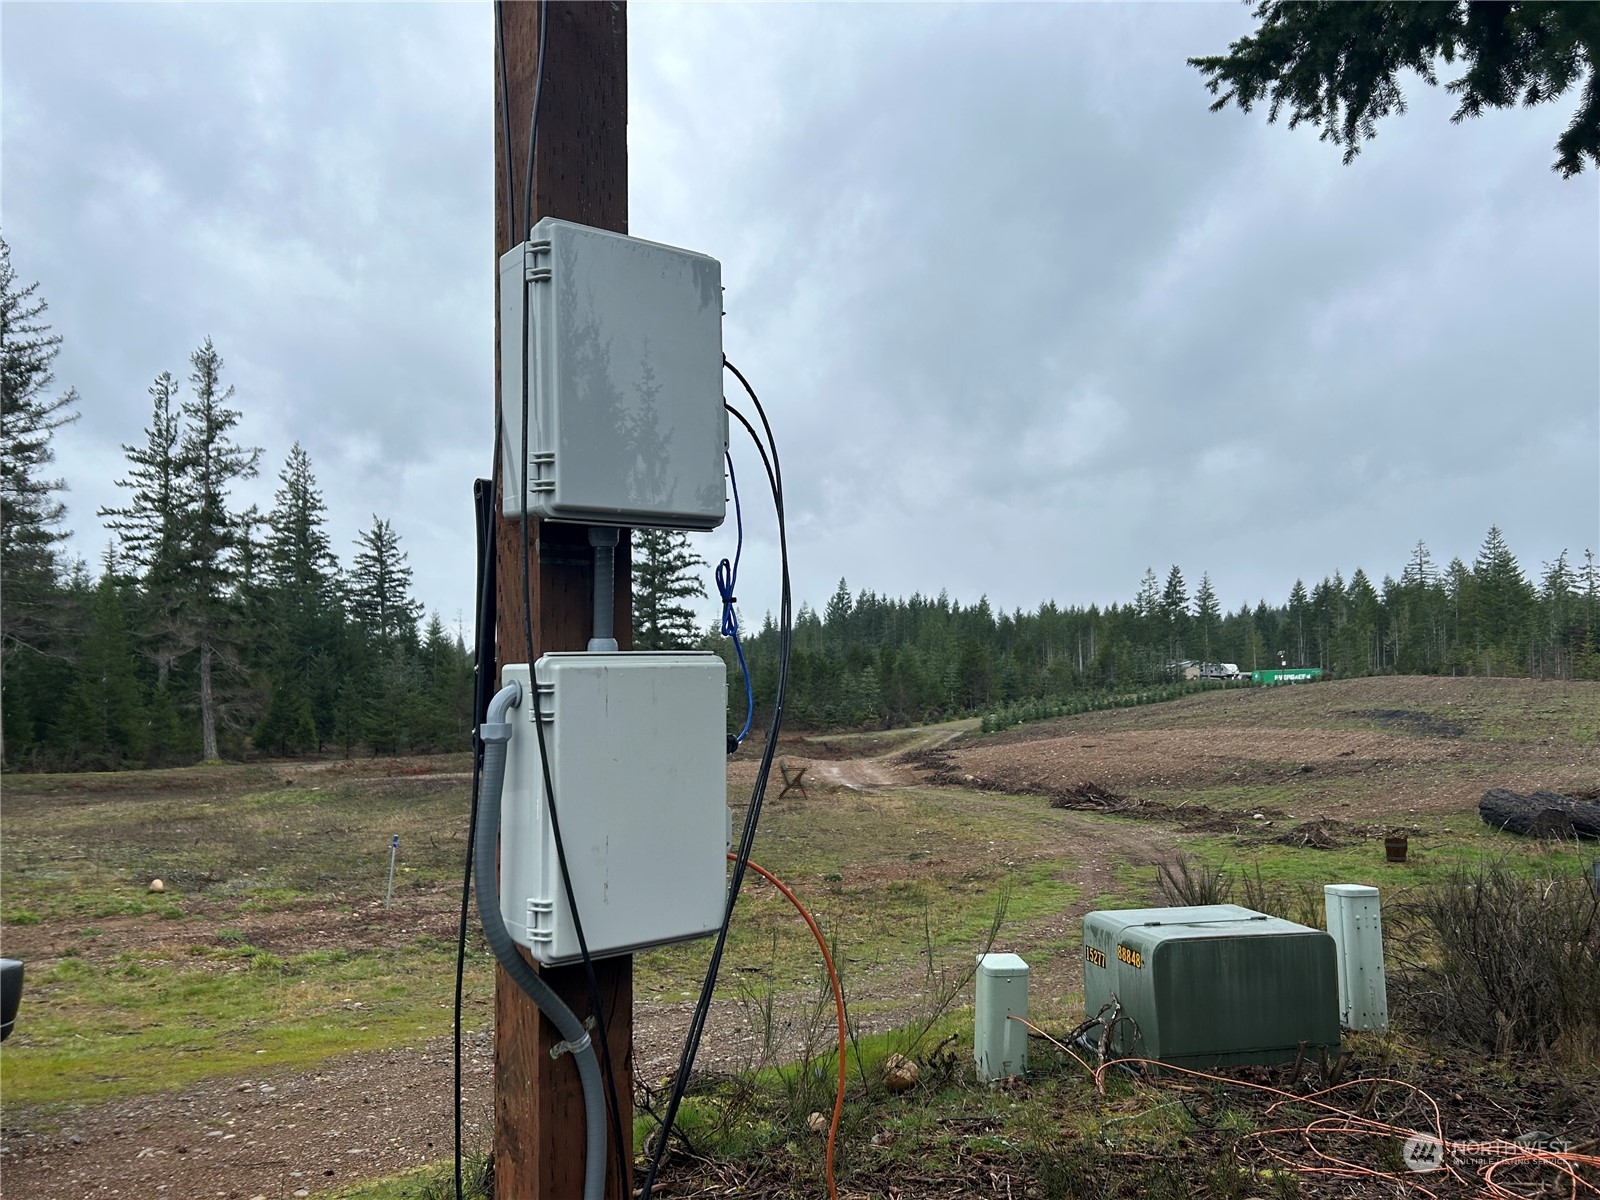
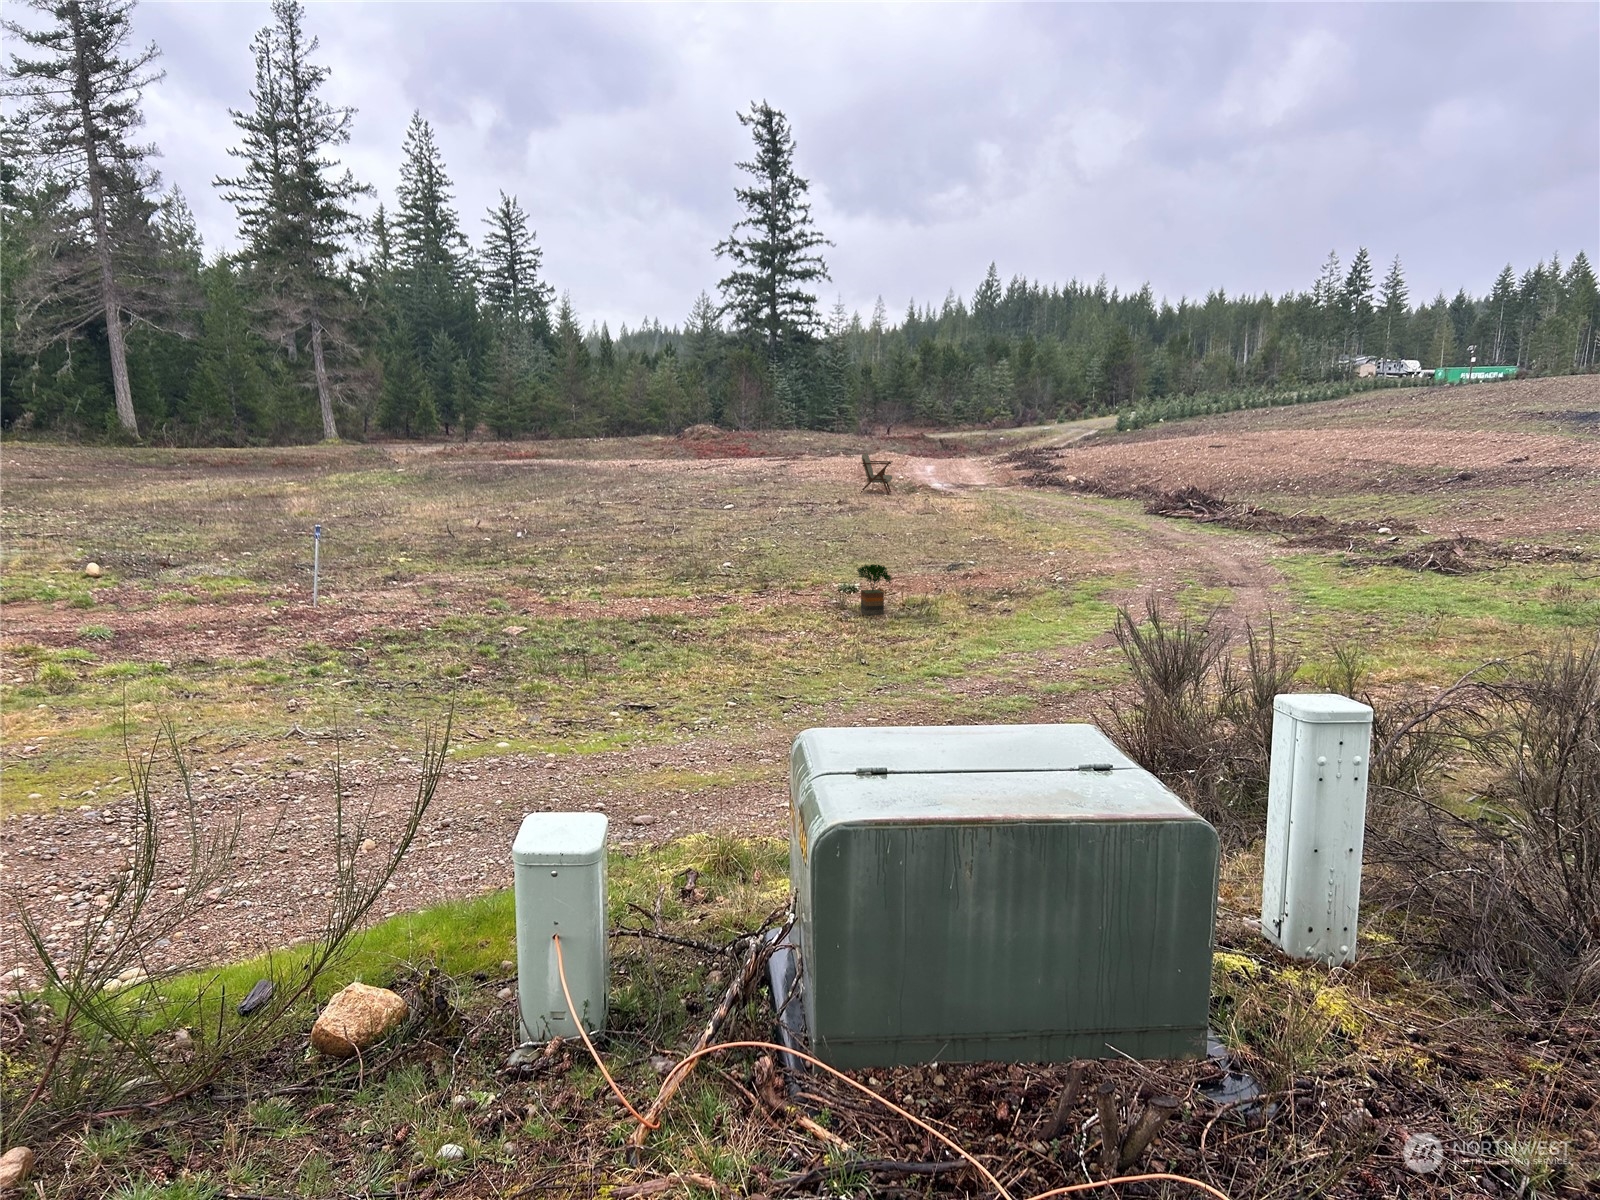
bucket: present [1384,835,1408,862] -> none [1523,565,1558,597]
potted tree: none [861,856,894,902] -> present [857,564,891,615]

